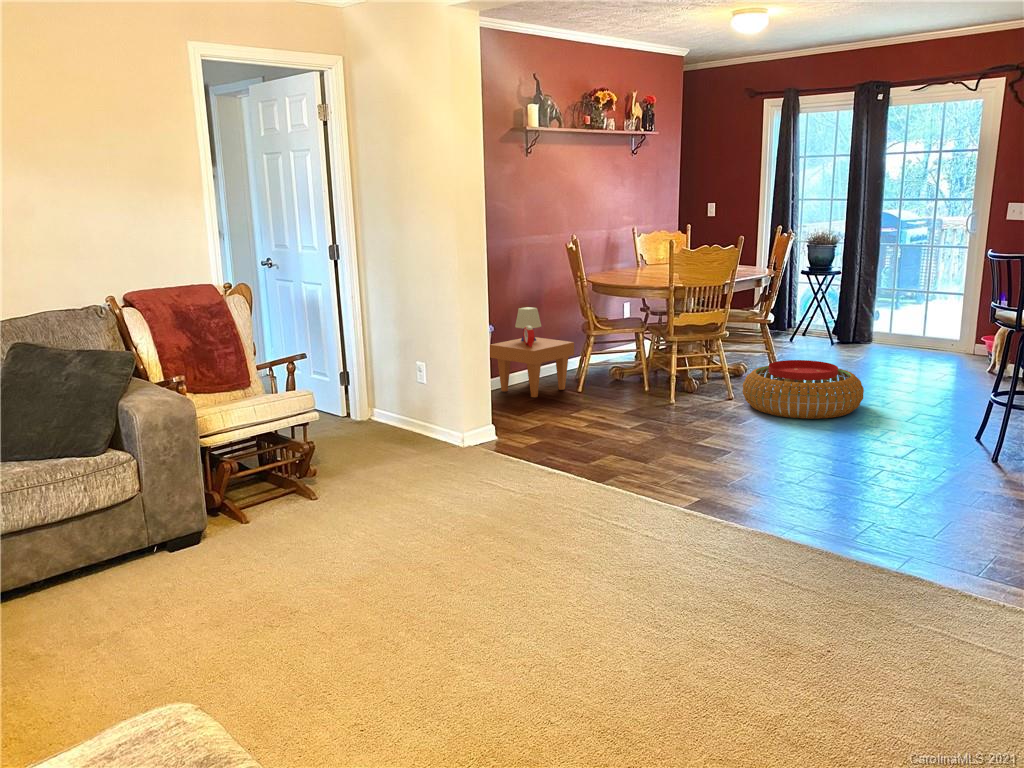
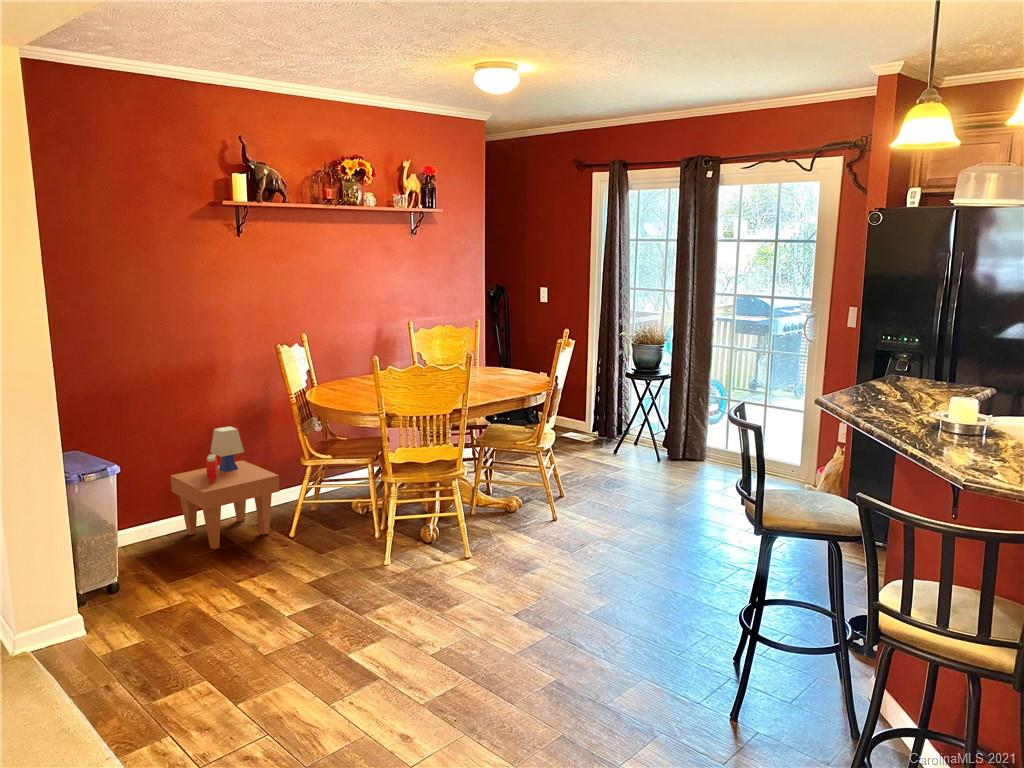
pouf: present [743,360,864,419] -> none [456,519,612,617]

